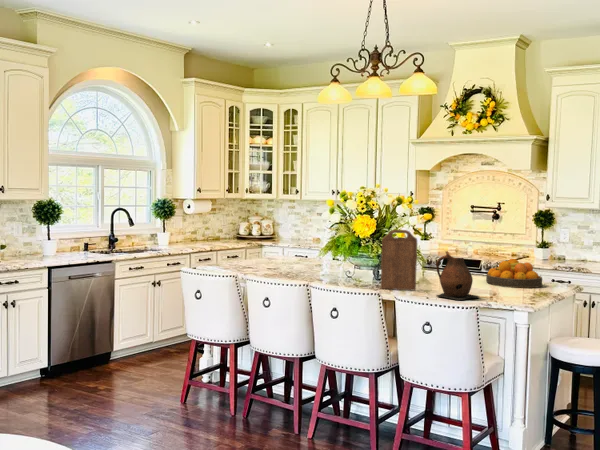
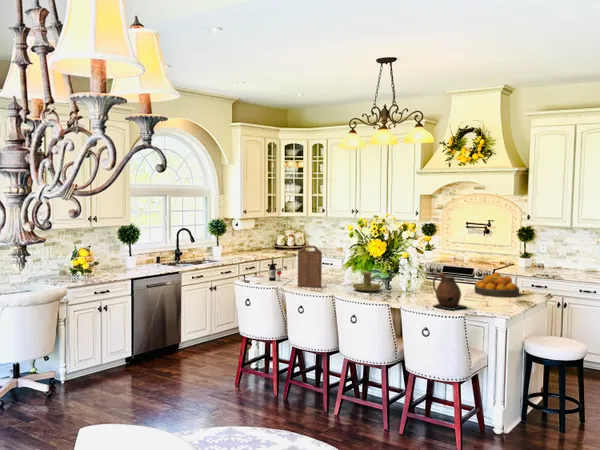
cutting board: present [381,230,417,290] -> present [298,245,322,287]
wine bottle: none [201,241,256,273] -> present [254,259,291,285]
candle holder: none [333,256,372,280] -> present [353,272,384,291]

